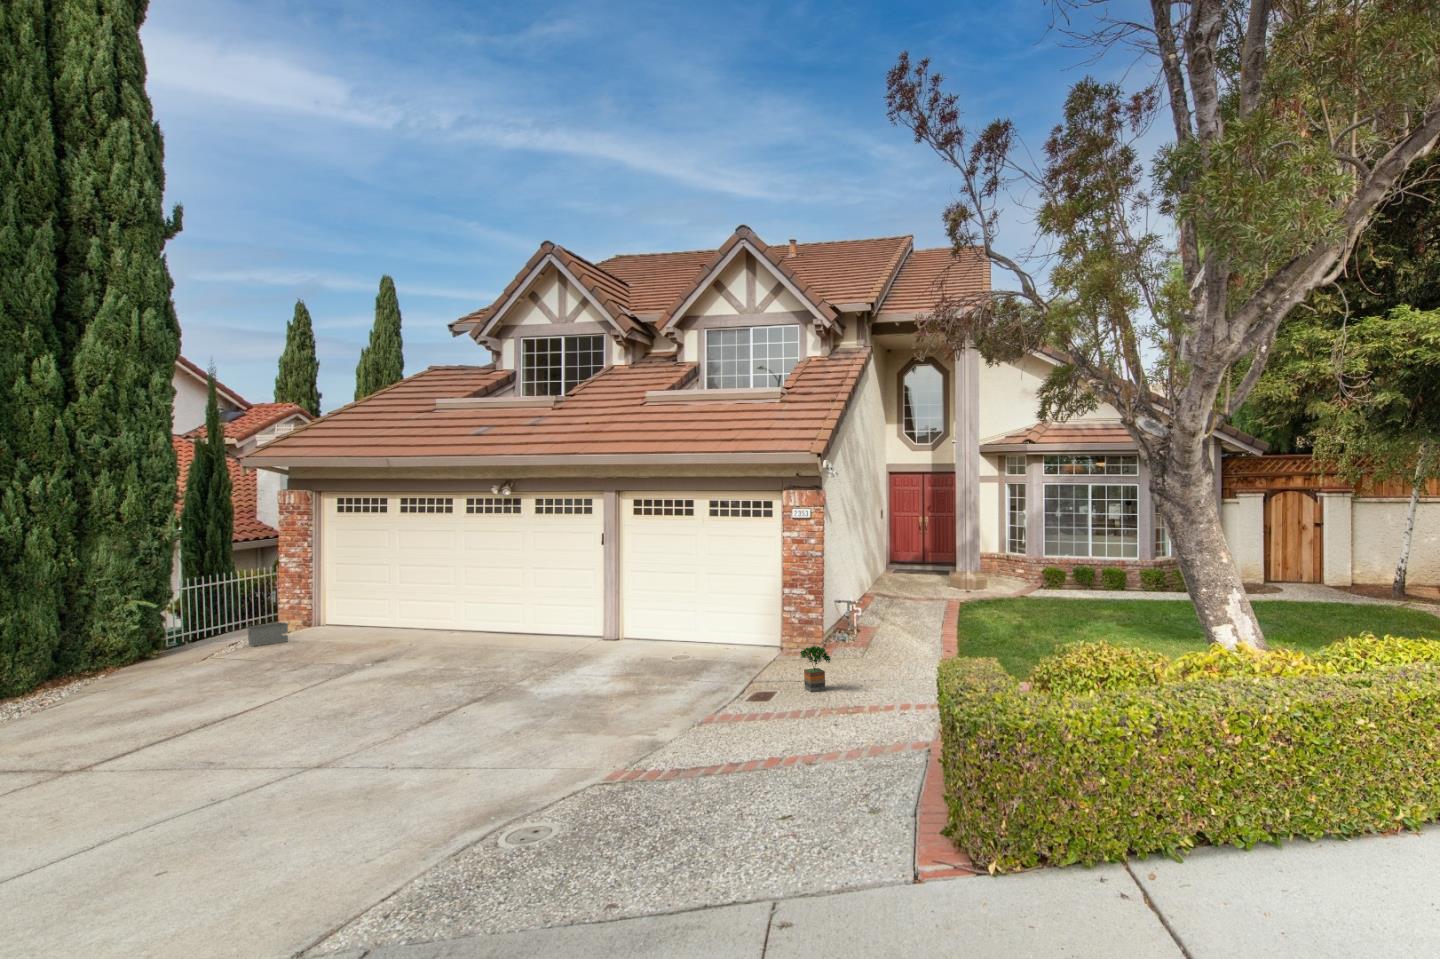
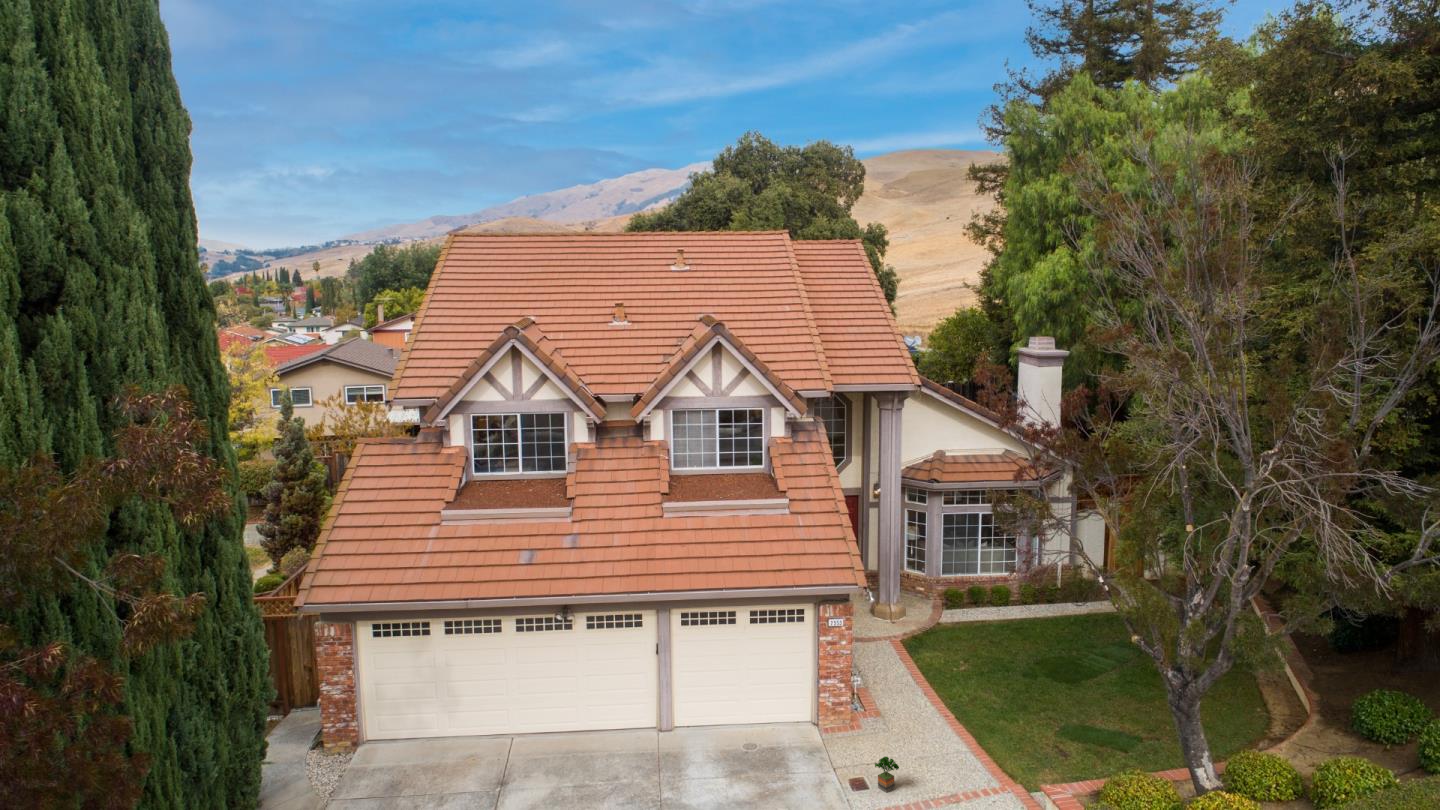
storage bin: present [248,622,288,647] -> none [303,747,342,782]

